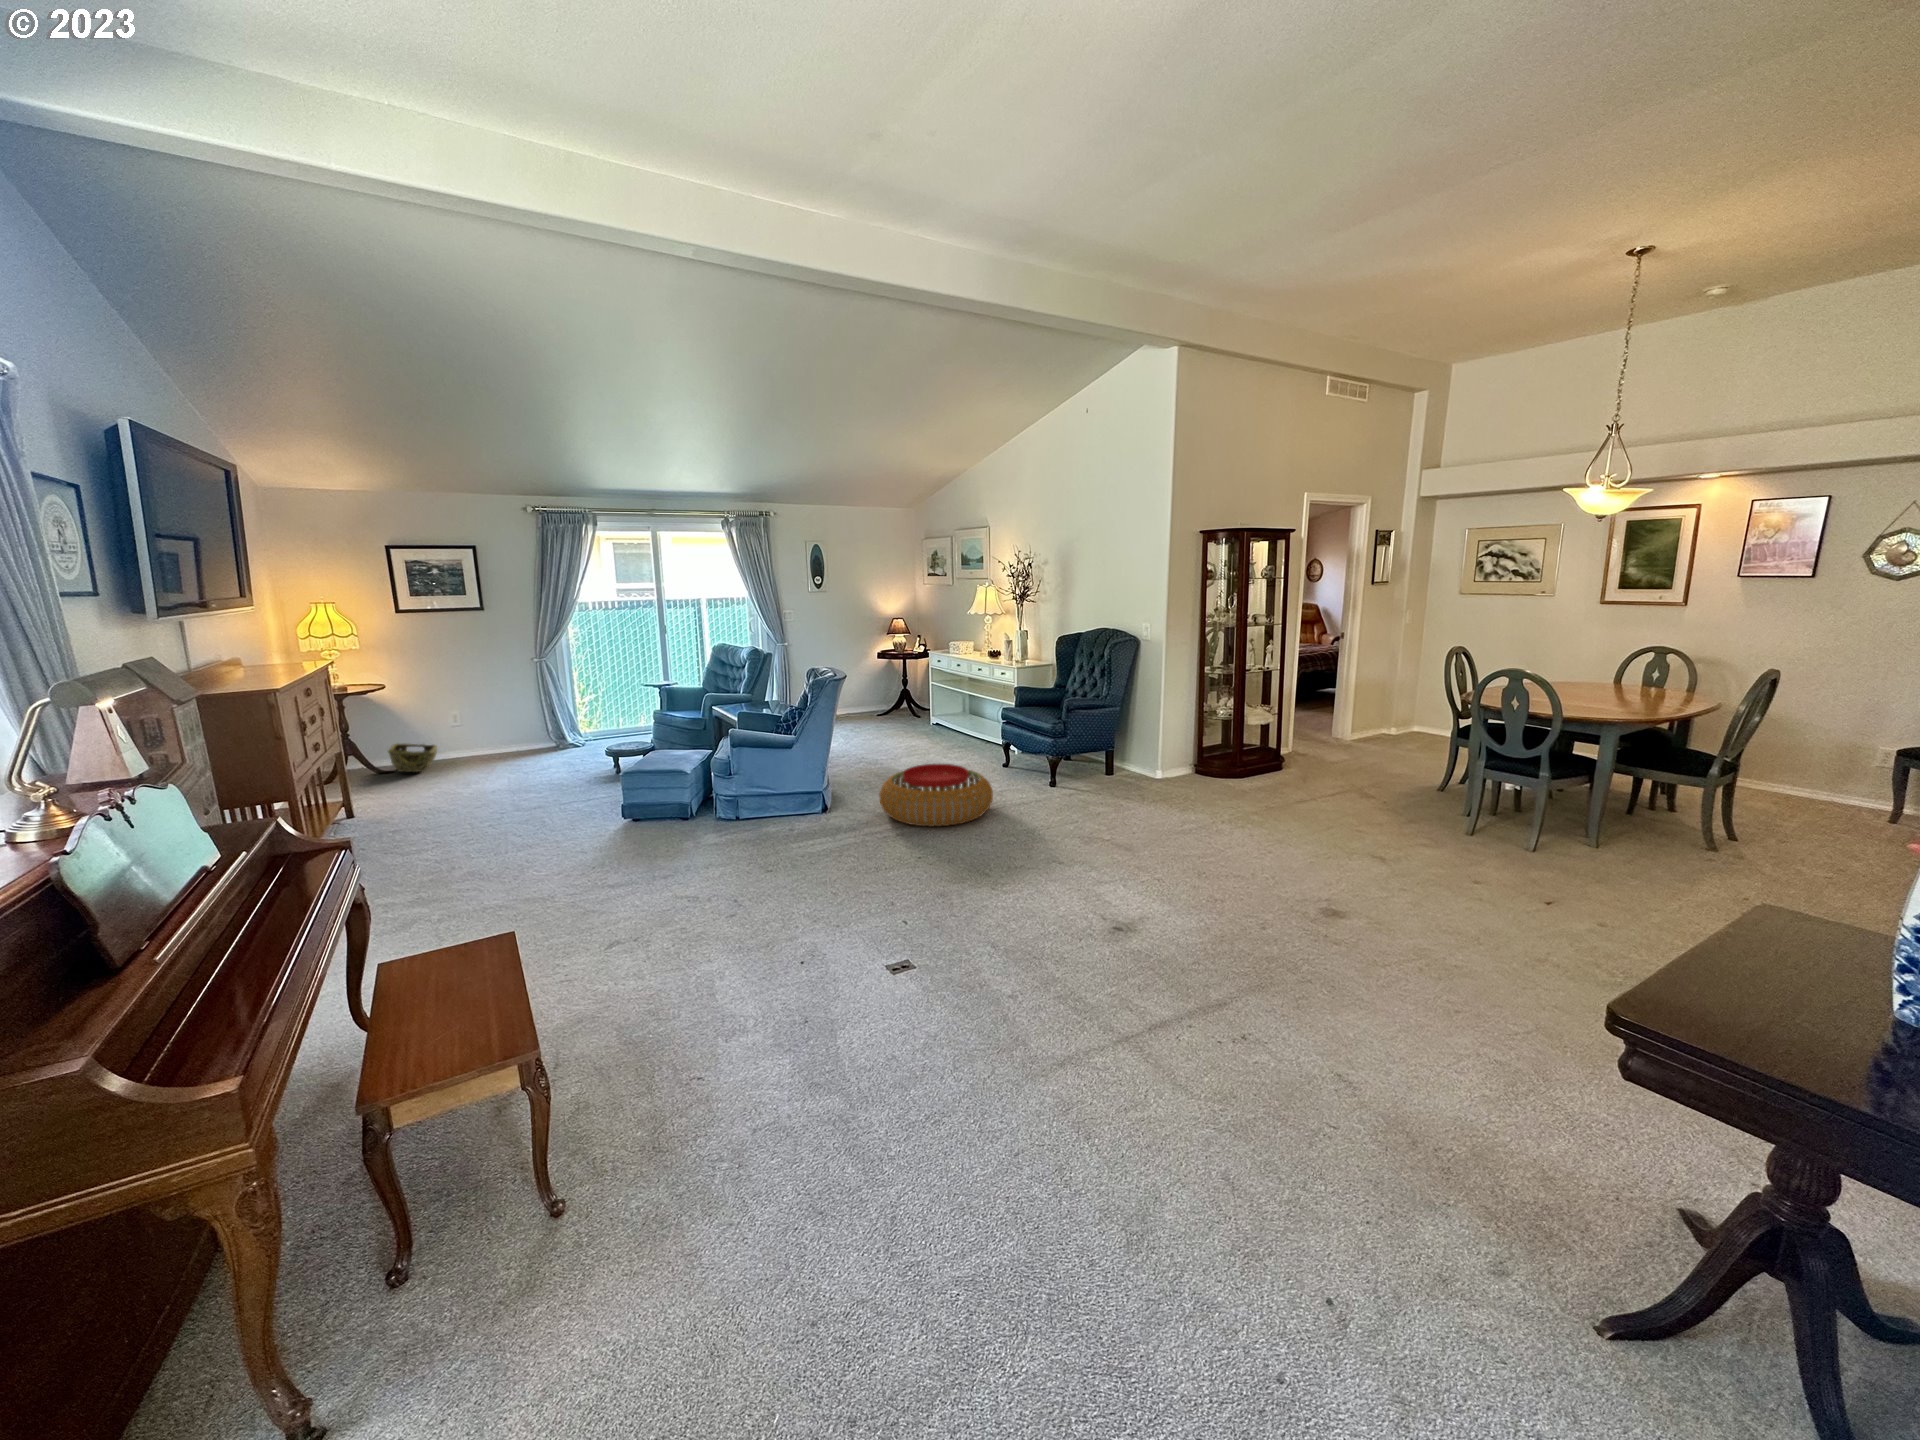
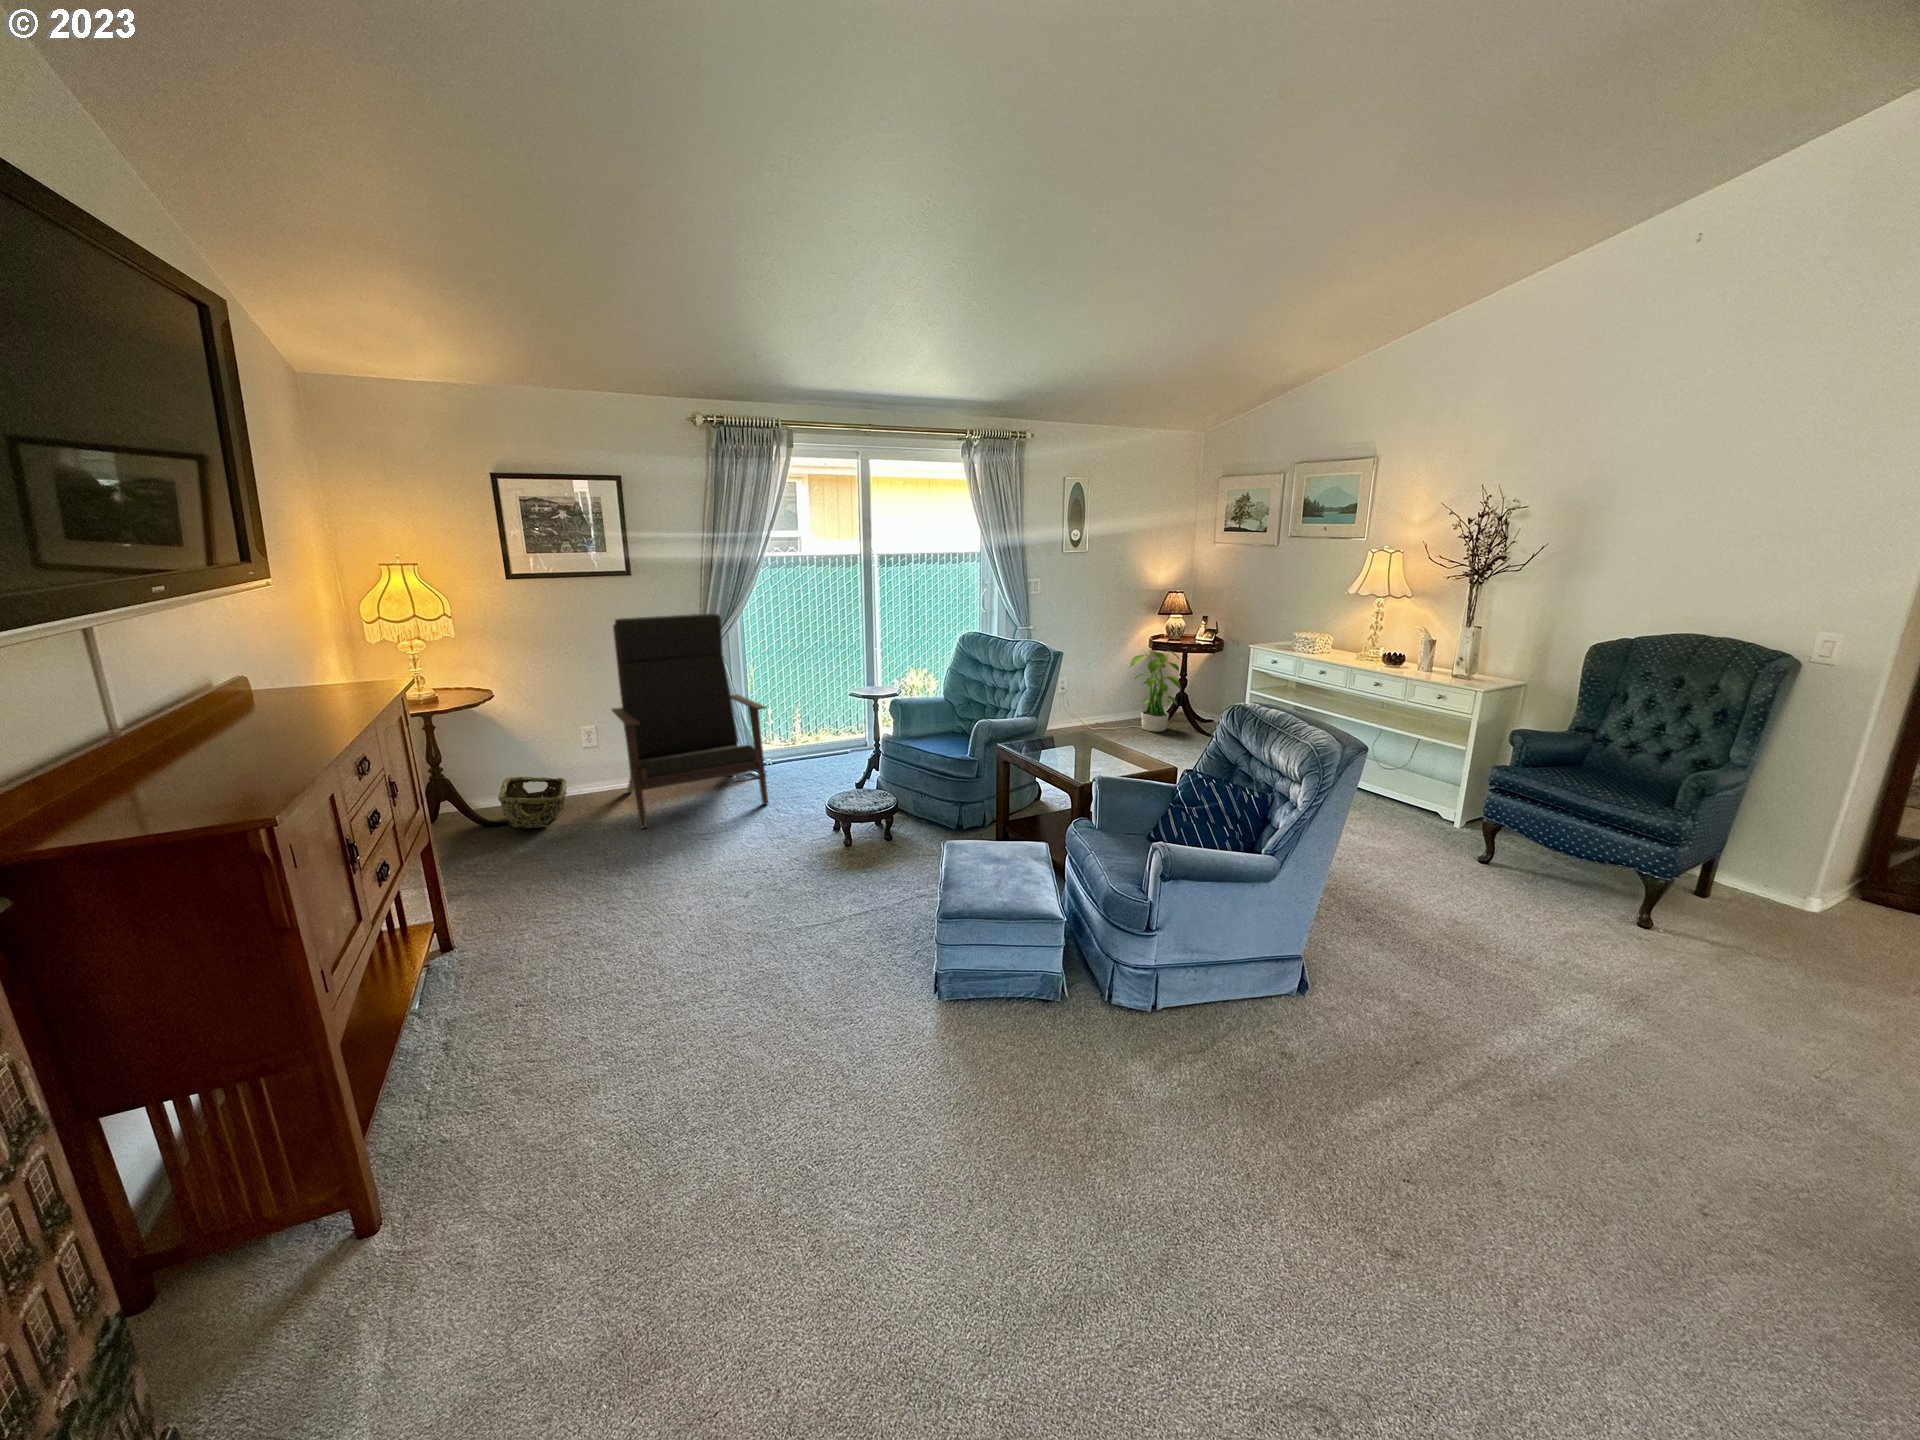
lounge chair: none [469,635,578,771] -> present [612,613,768,828]
potted plant: none [863,658,900,716] -> present [1130,651,1182,732]
pouf: present [879,764,993,826] -> none [1425,909,1727,1089]

